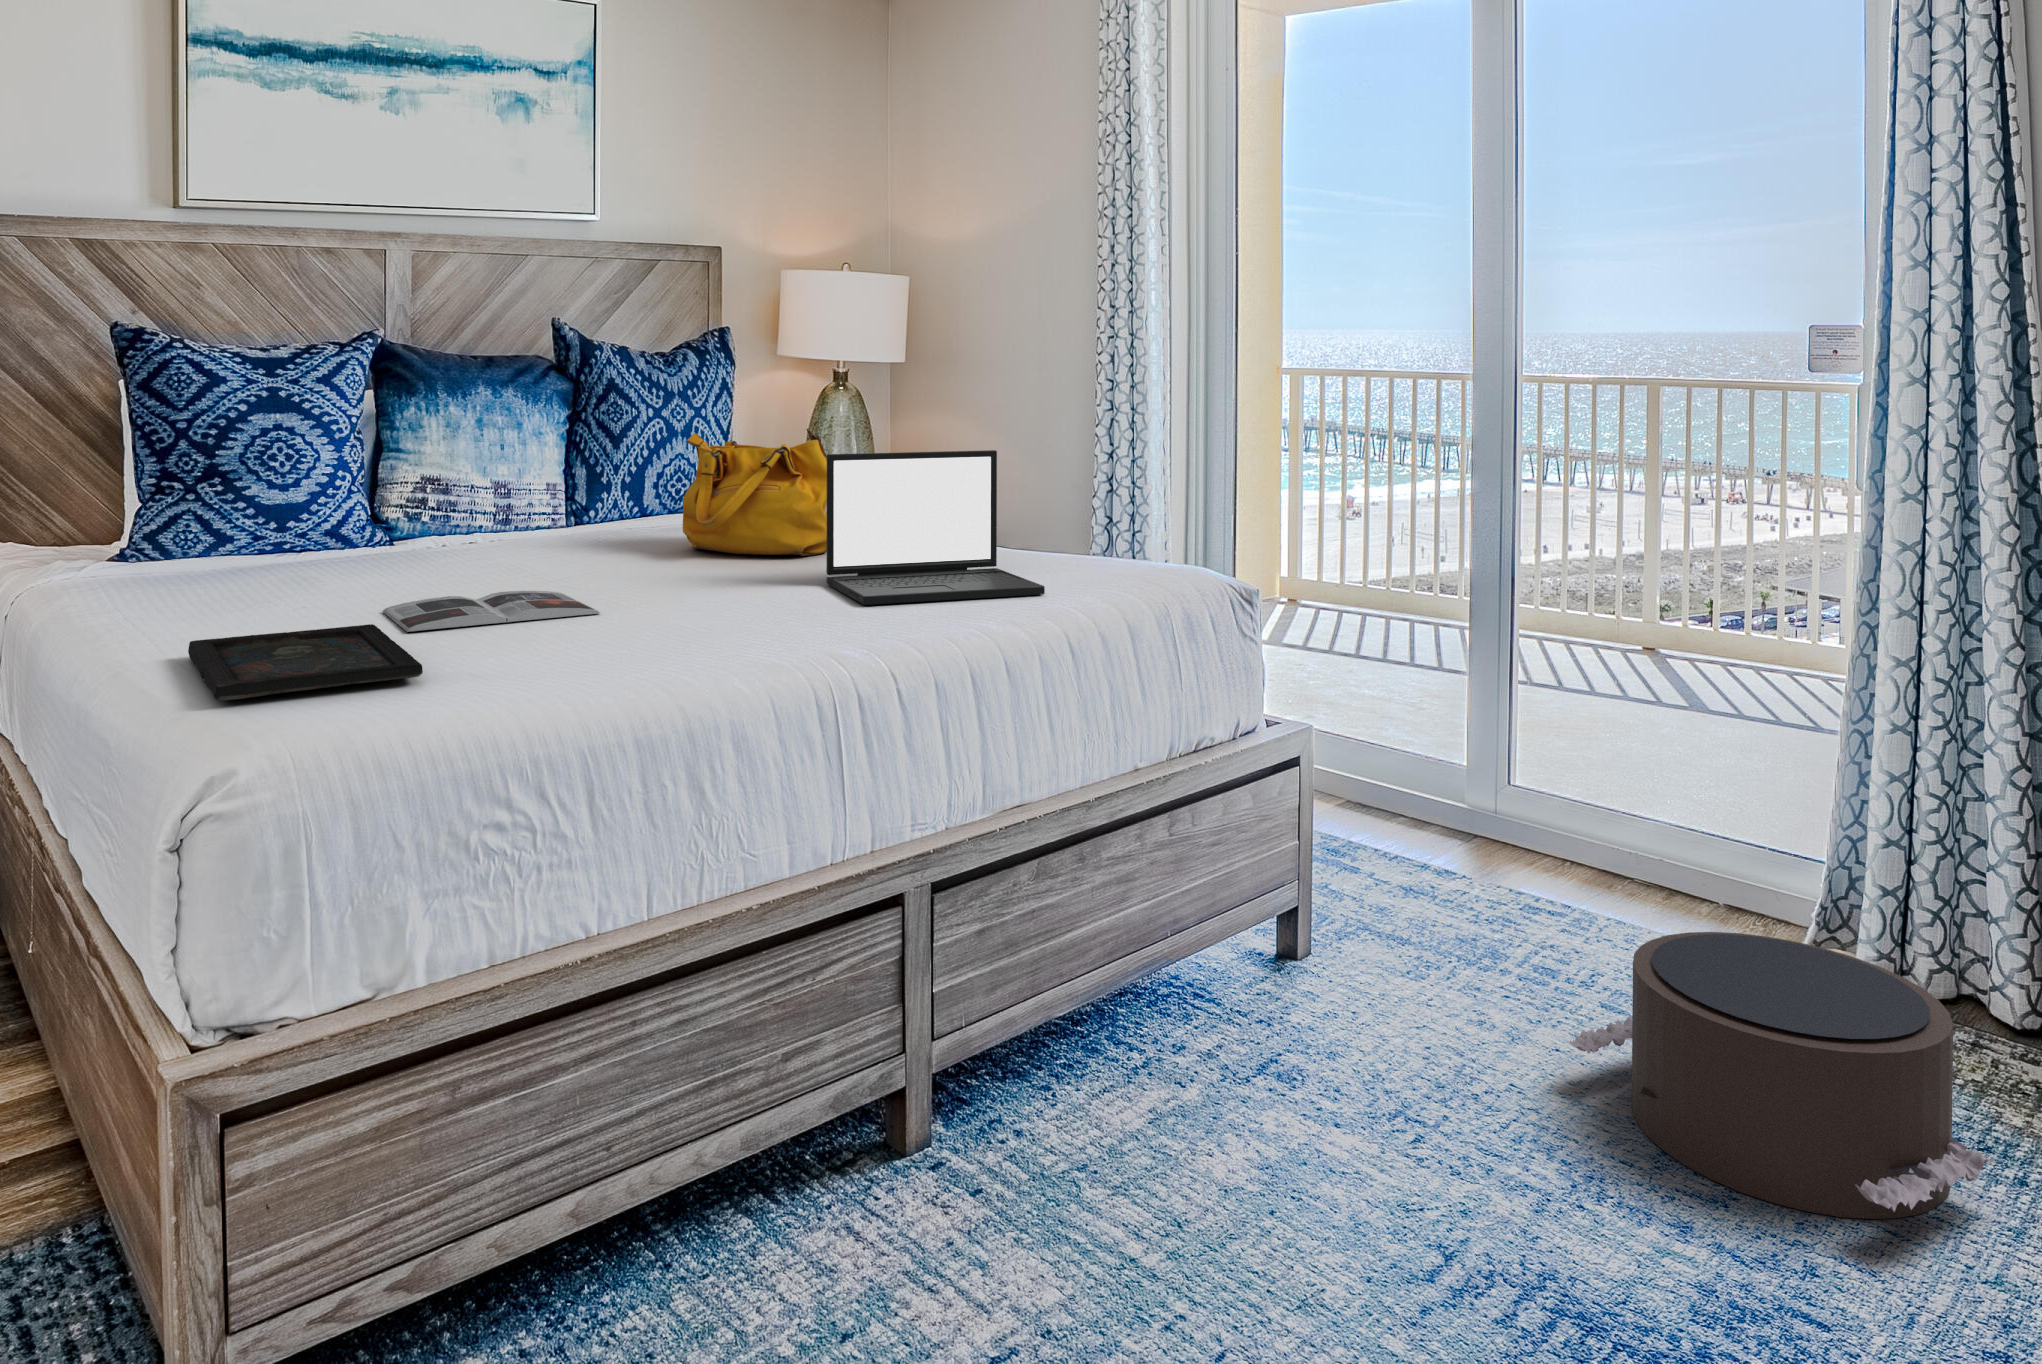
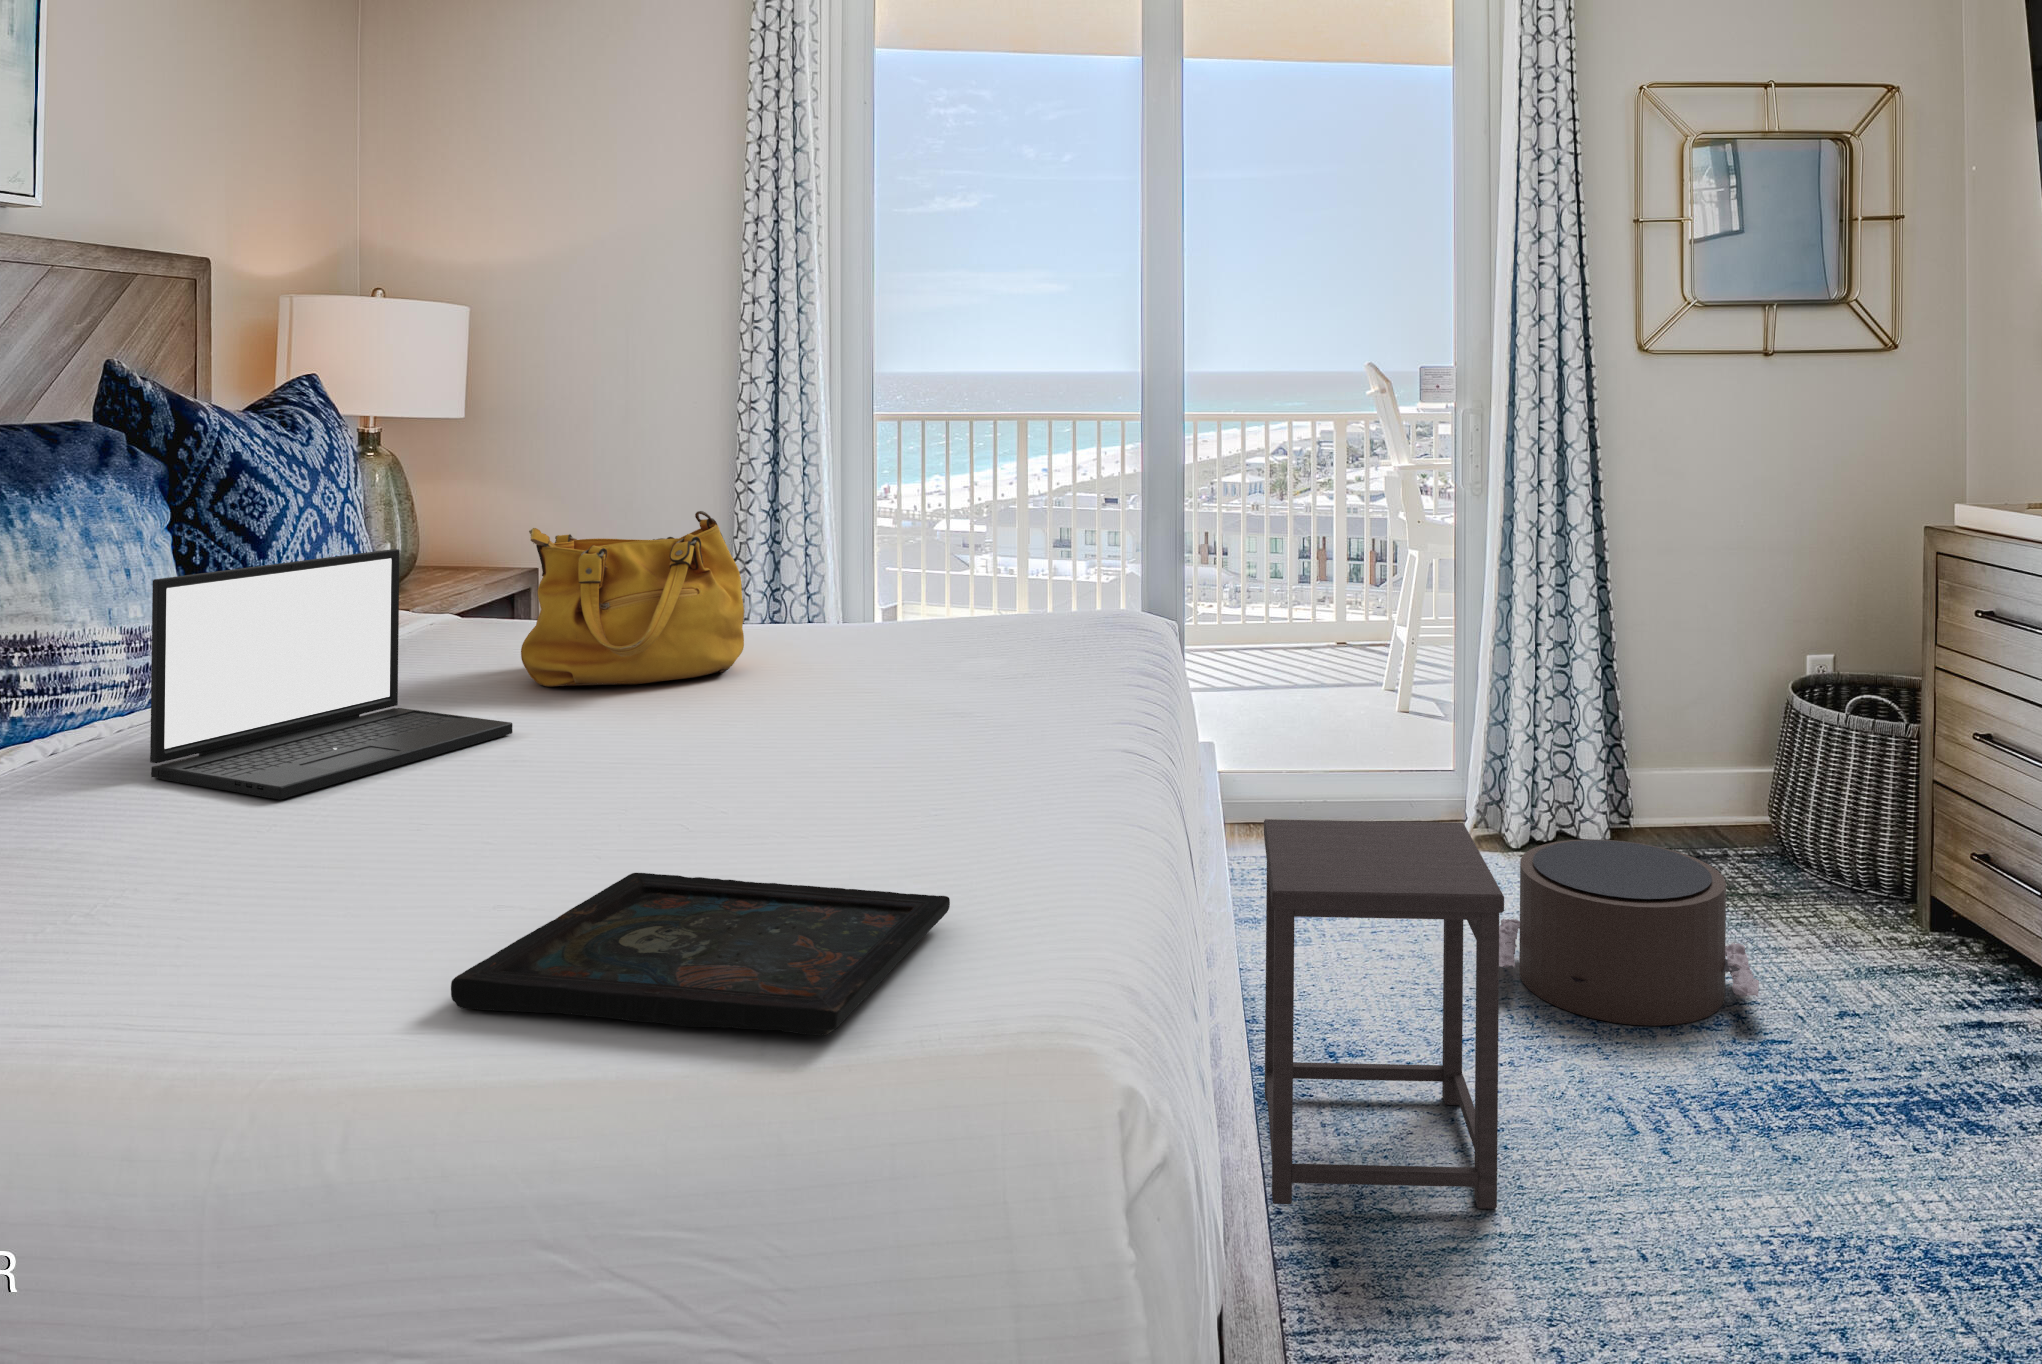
laptop: present [826,450,1045,605] -> present [150,549,512,800]
magazine: present [383,591,600,632] -> none [465,774,778,873]
side table: none [1033,770,1363,1220] -> present [1264,819,1504,1209]

